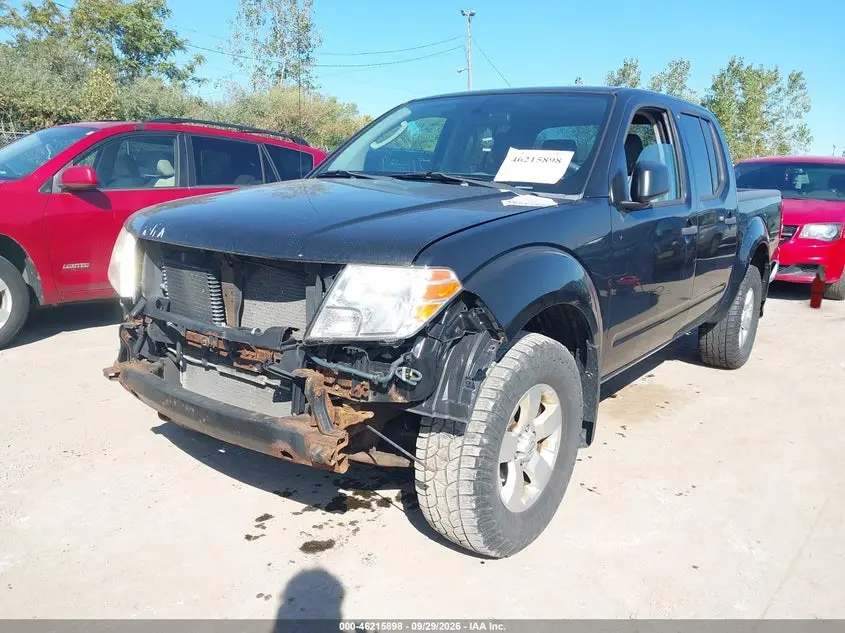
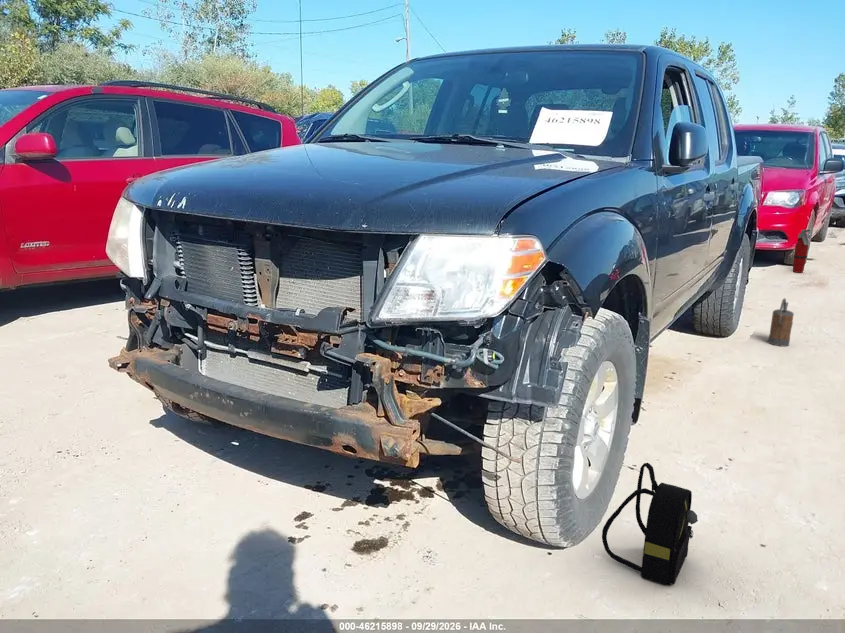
watering can: none [761,333,786,380] -> present [768,298,794,346]
backpack: none [532,481,619,598] -> present [602,463,698,585]

